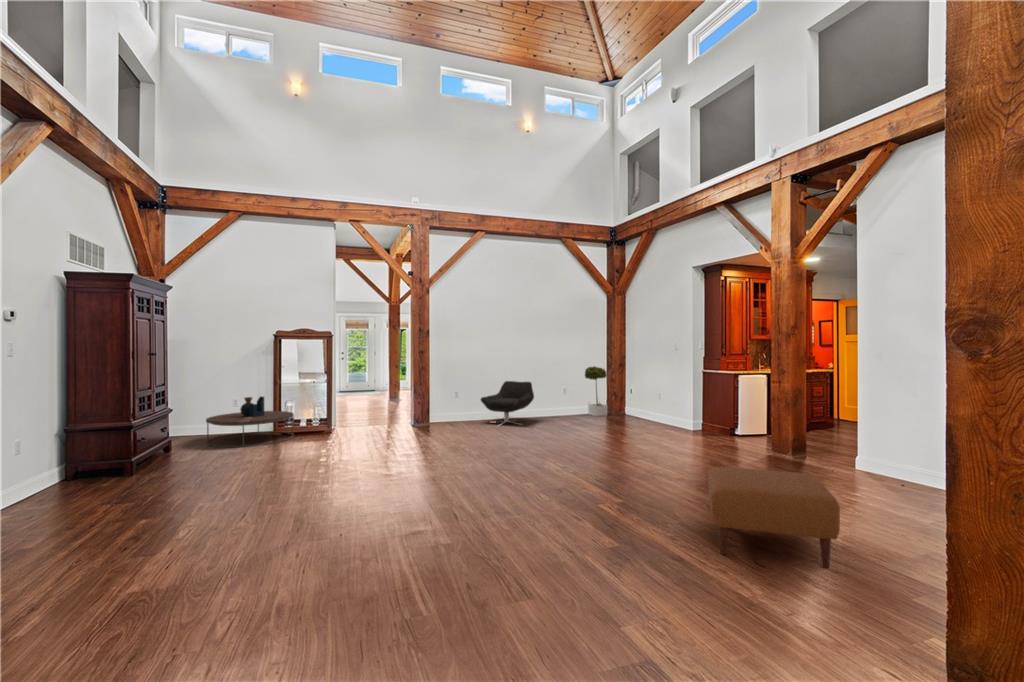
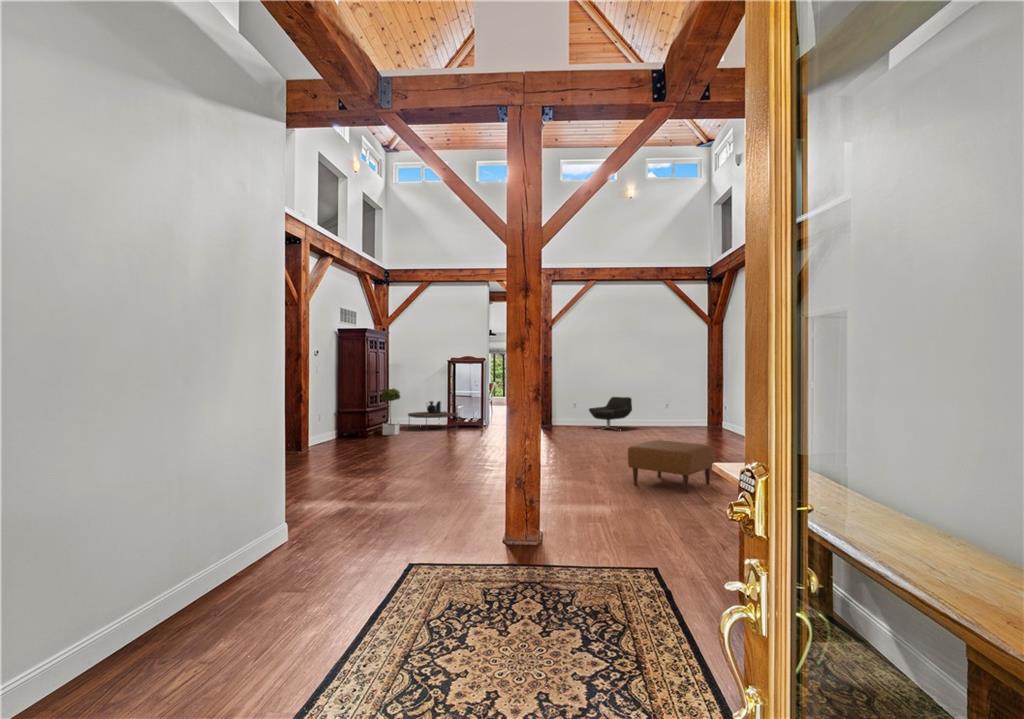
potted tree: present [585,366,607,416] -> present [381,388,400,435]

